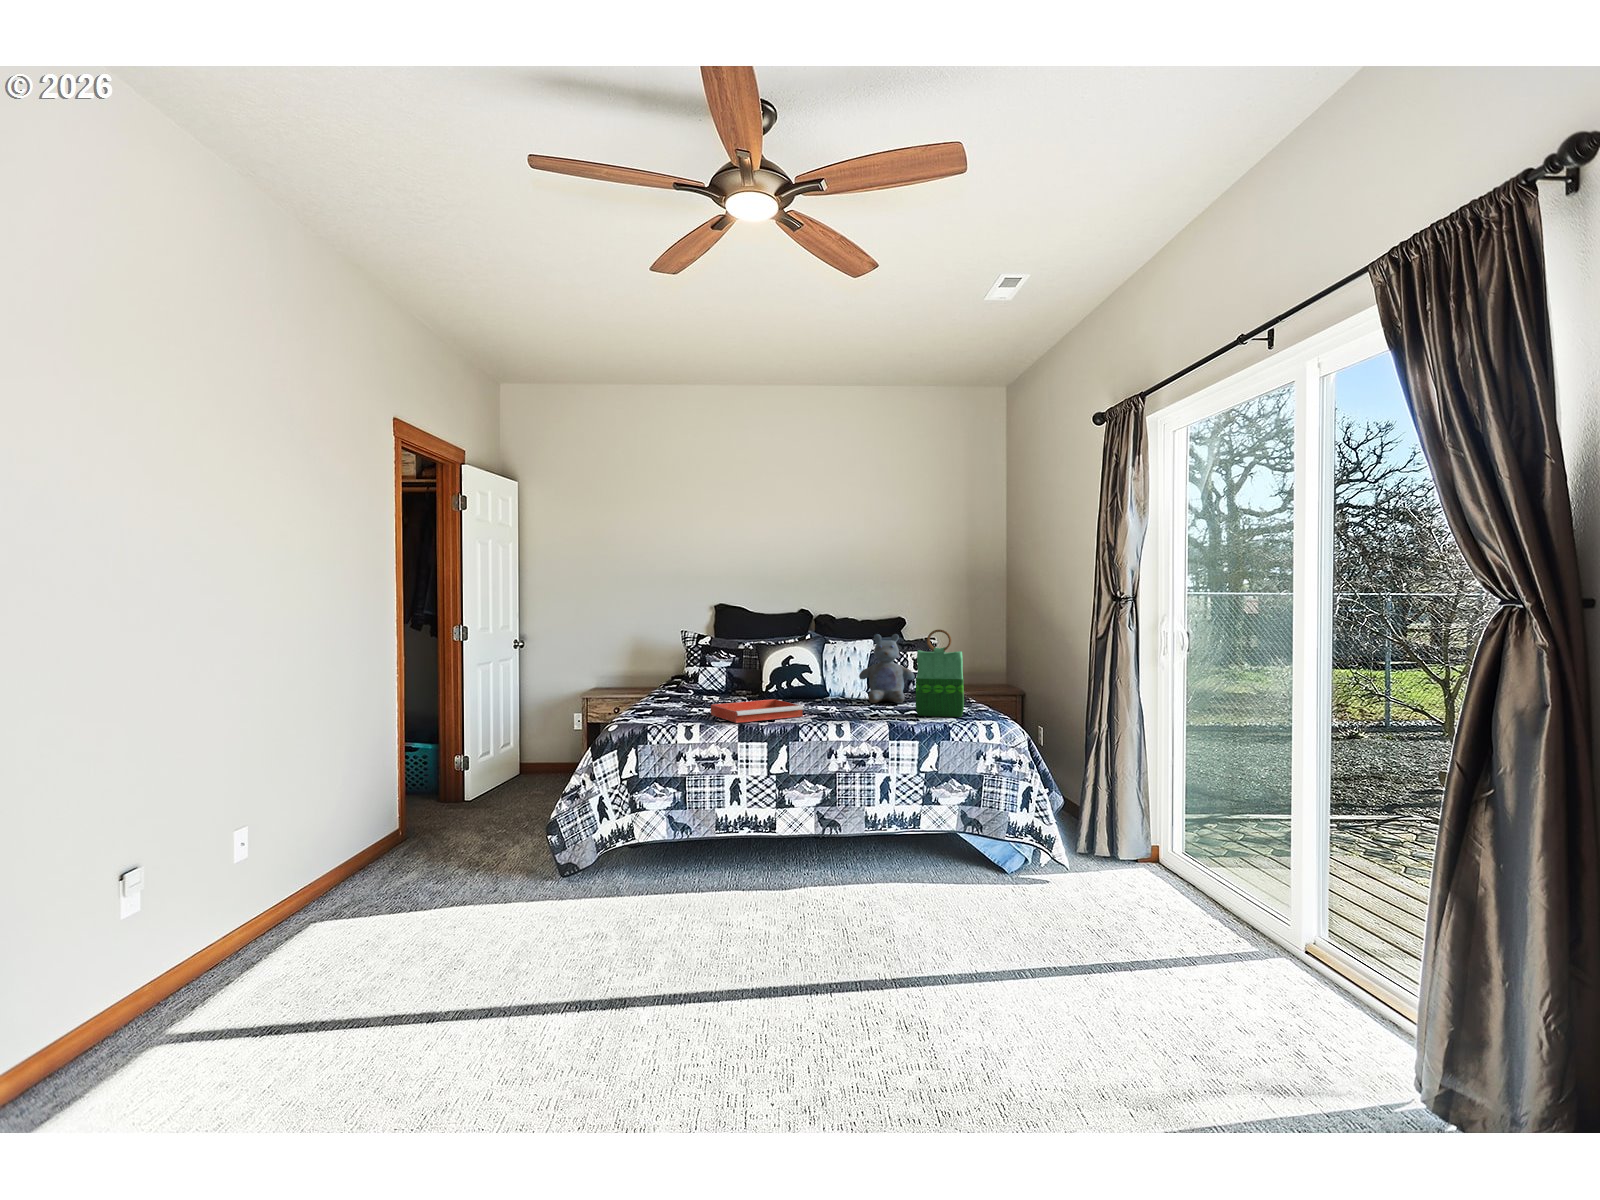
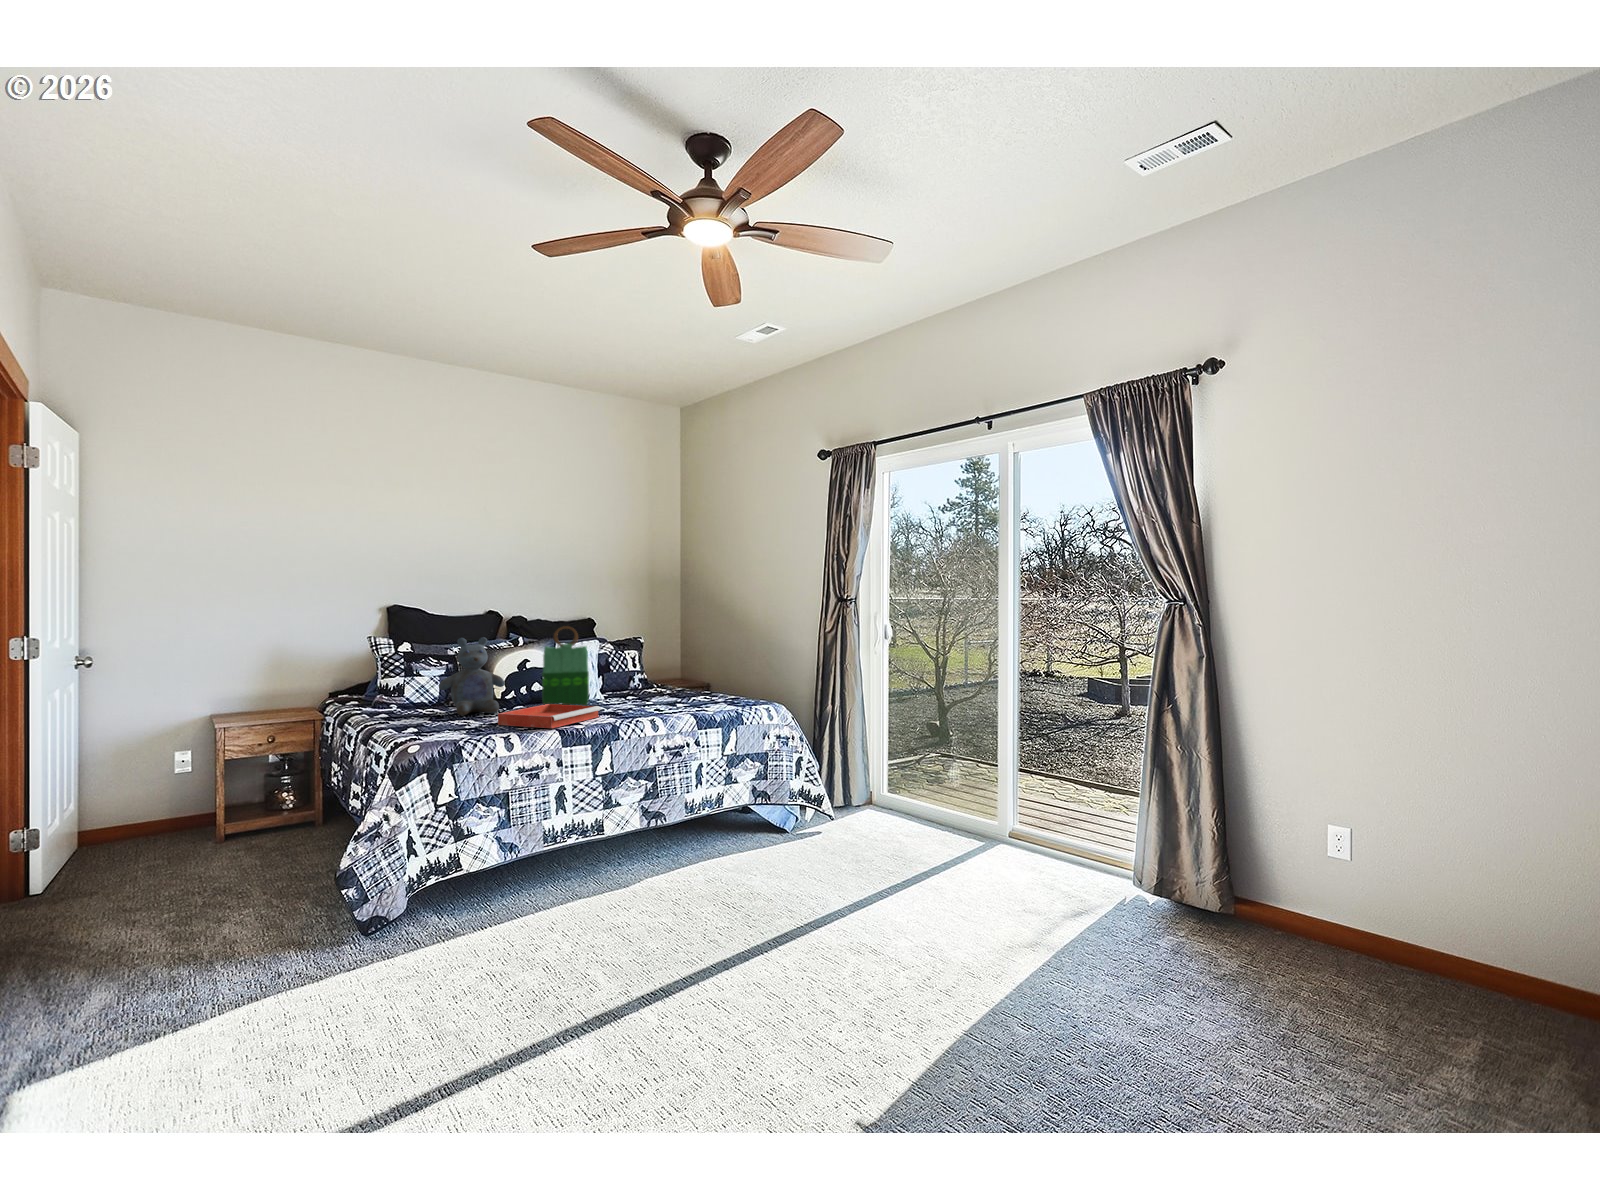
tote bag: present [916,630,964,717] -> present [542,626,589,705]
stuffed bear: present [859,634,915,703] -> present [439,637,505,715]

